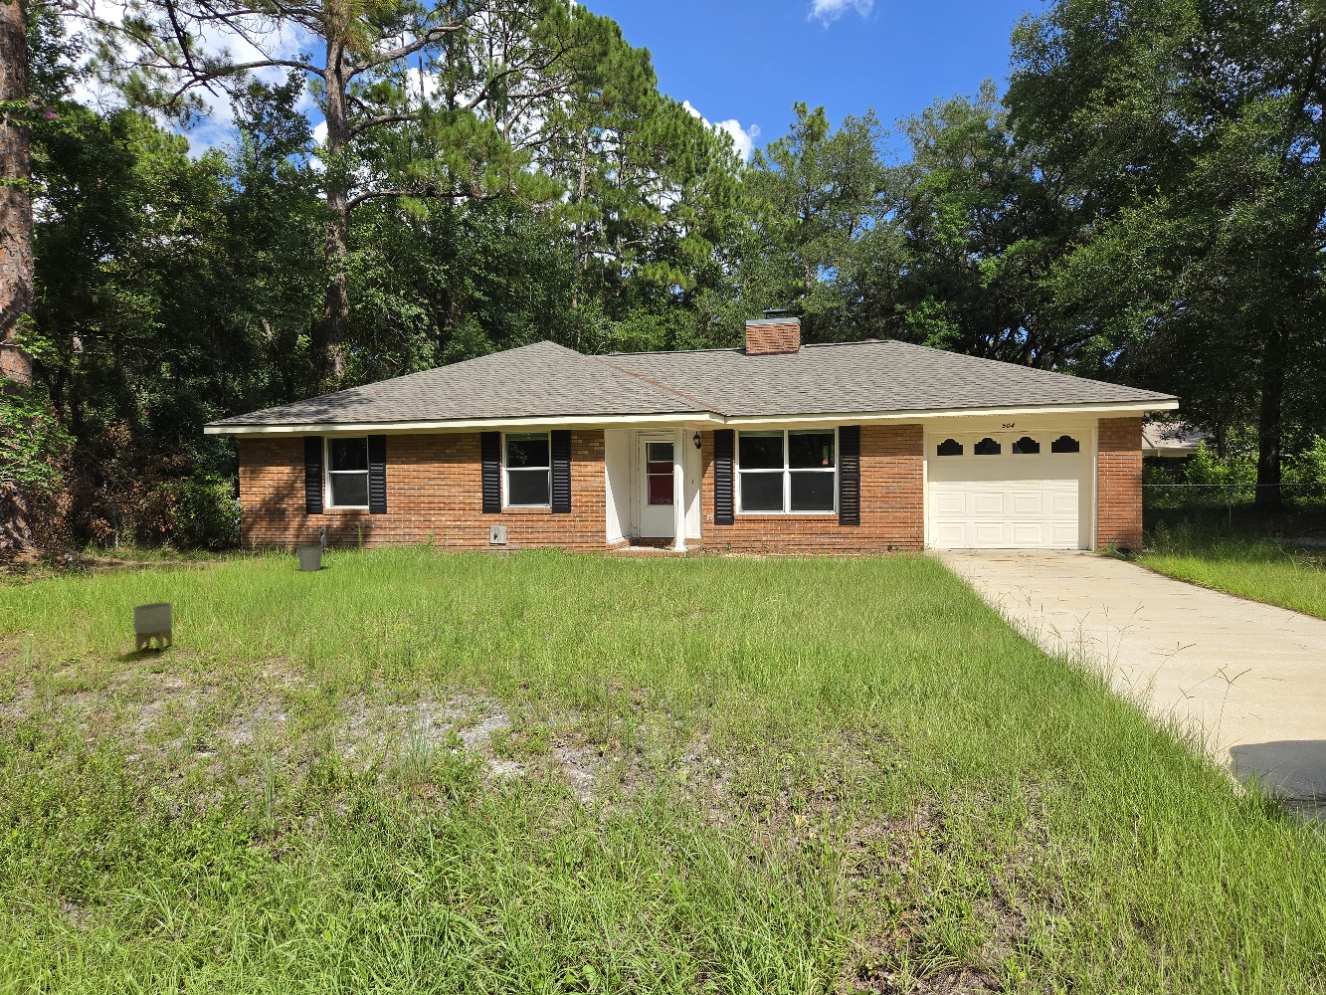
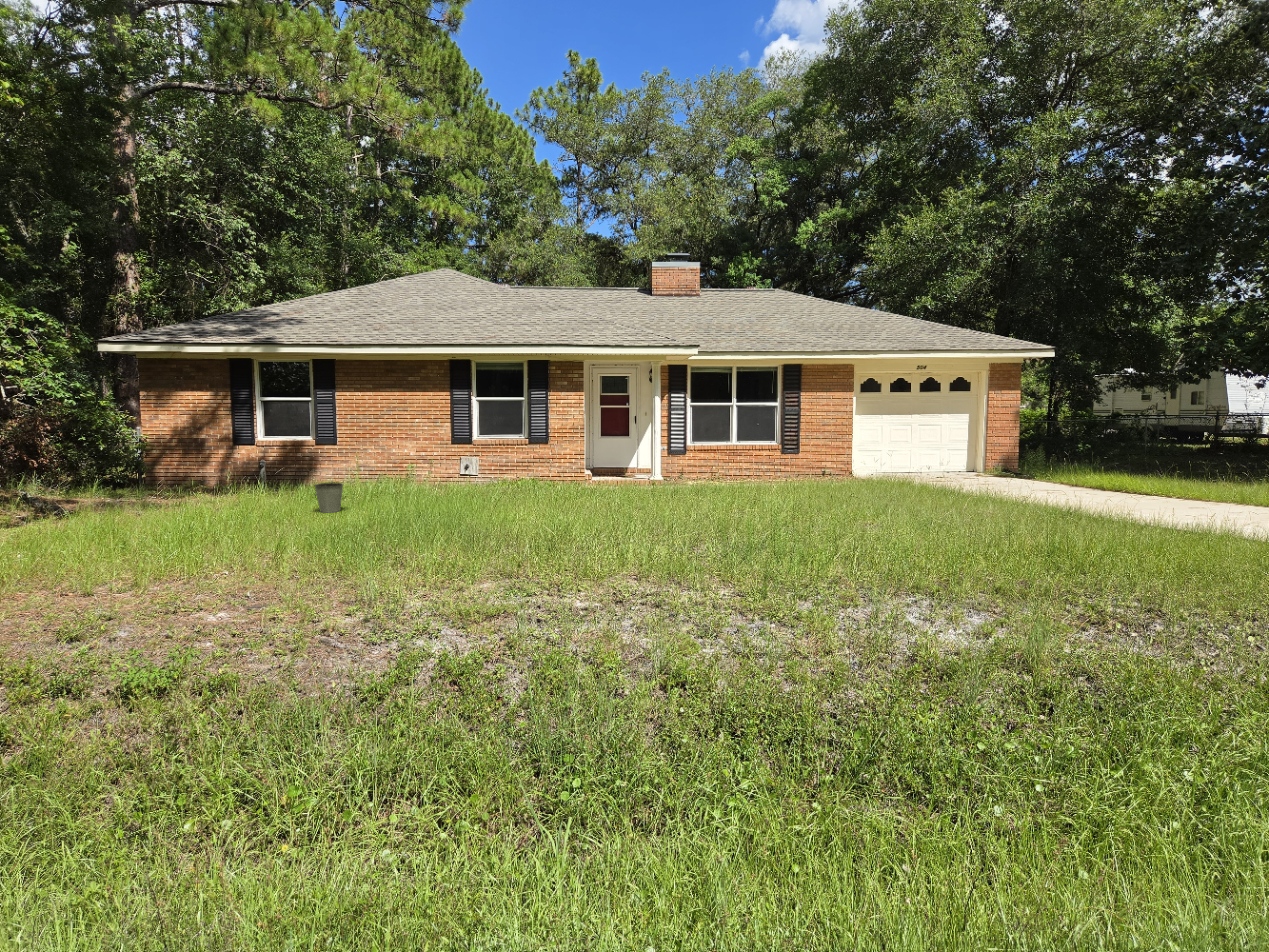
planter: present [133,603,172,652] -> none [325,564,366,623]

